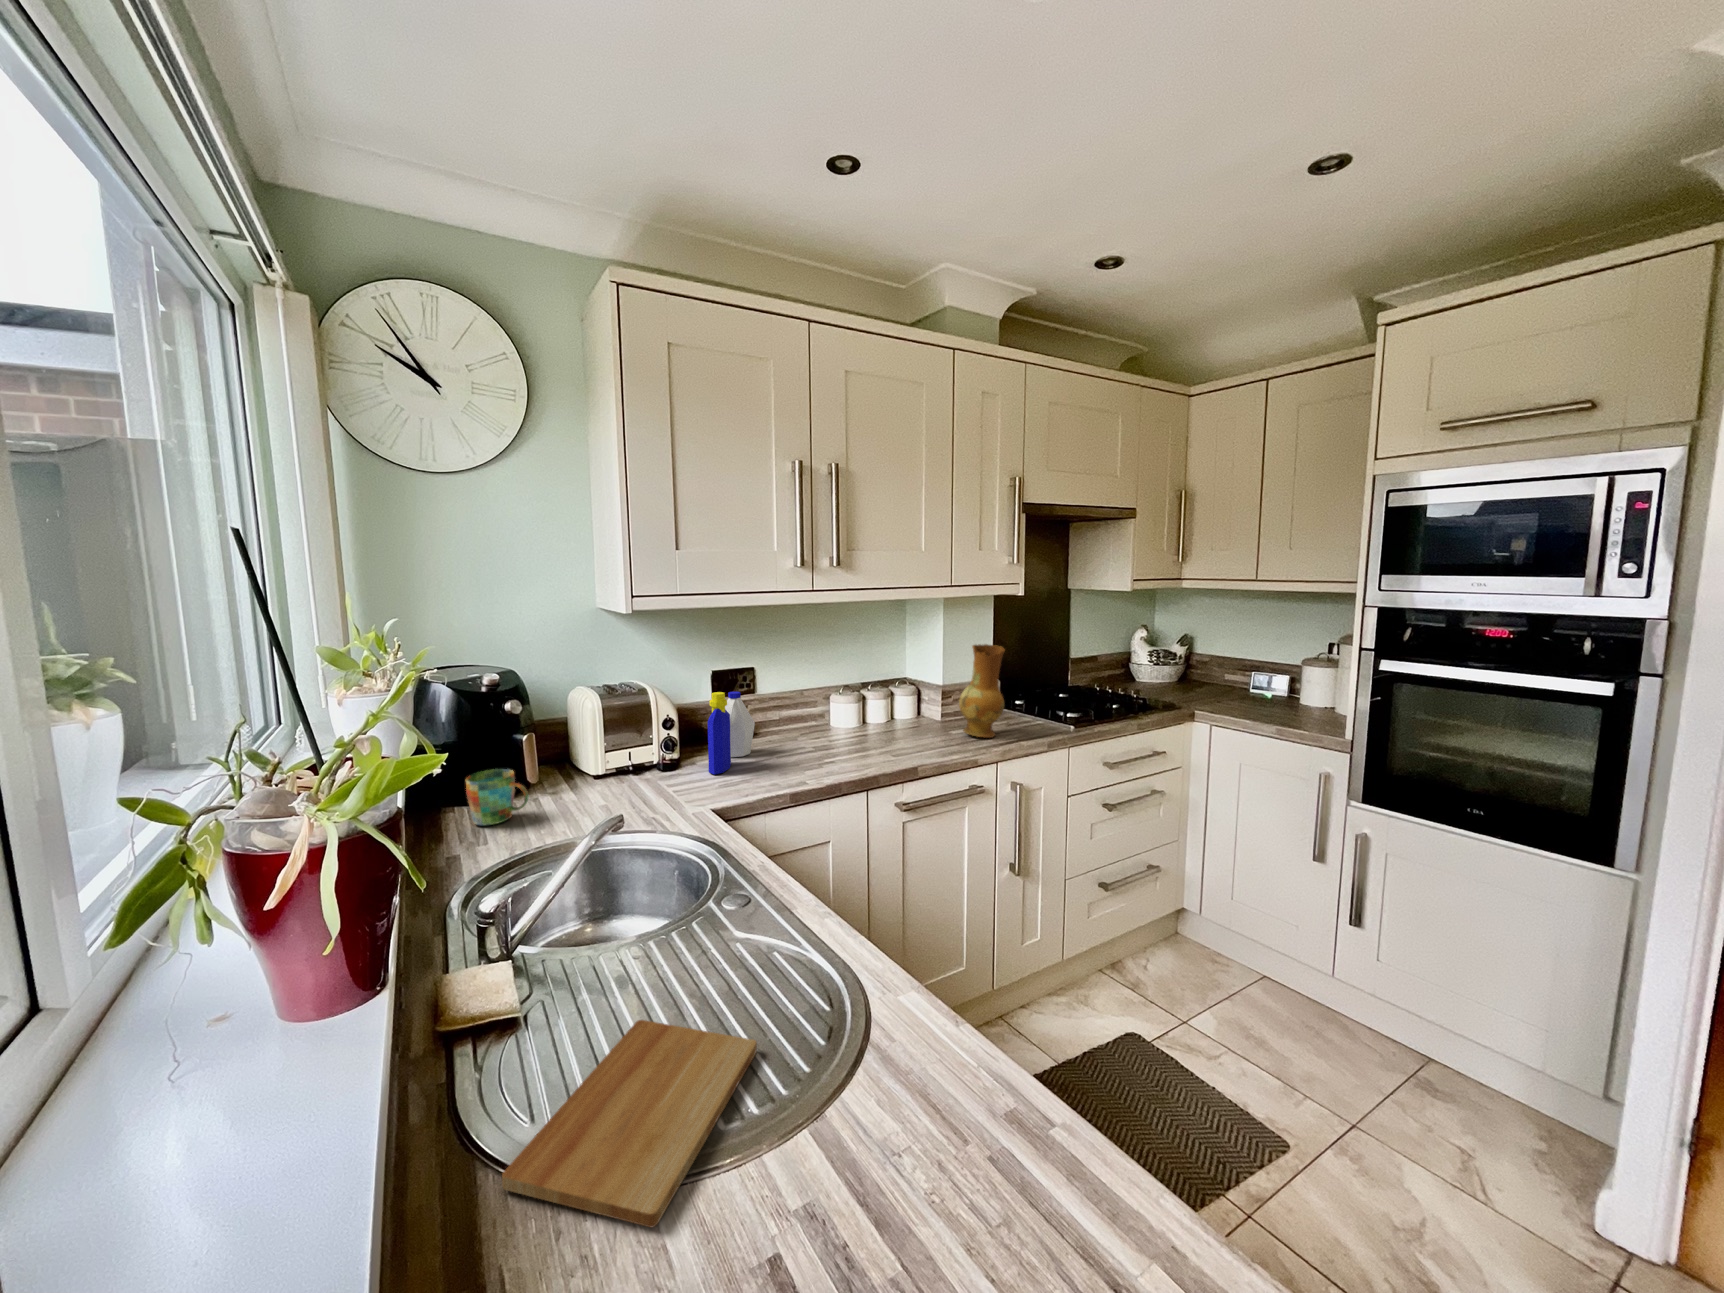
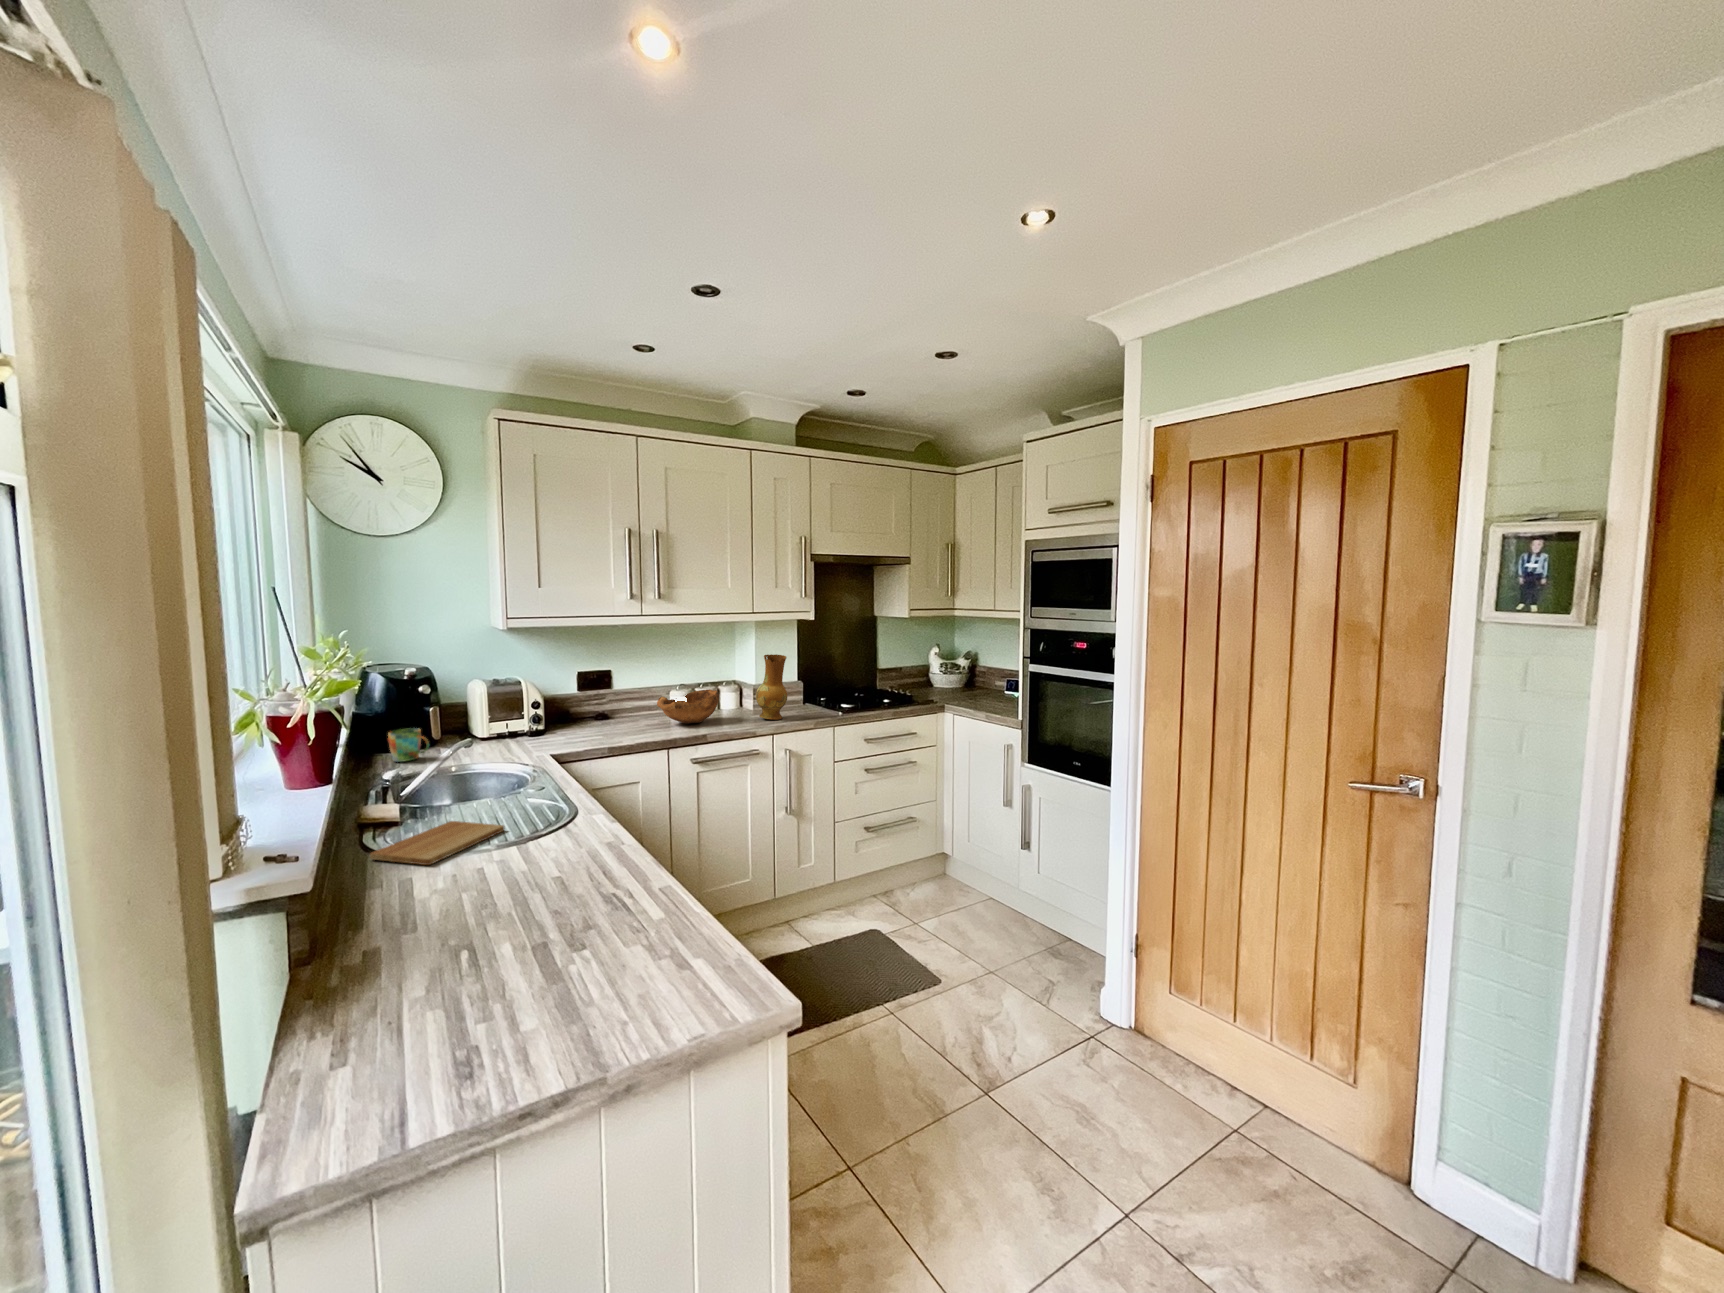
bottle: present [708,692,755,775] -> none [561,685,602,739]
wooden bowl: none [827,694,911,745] -> present [657,690,719,724]

